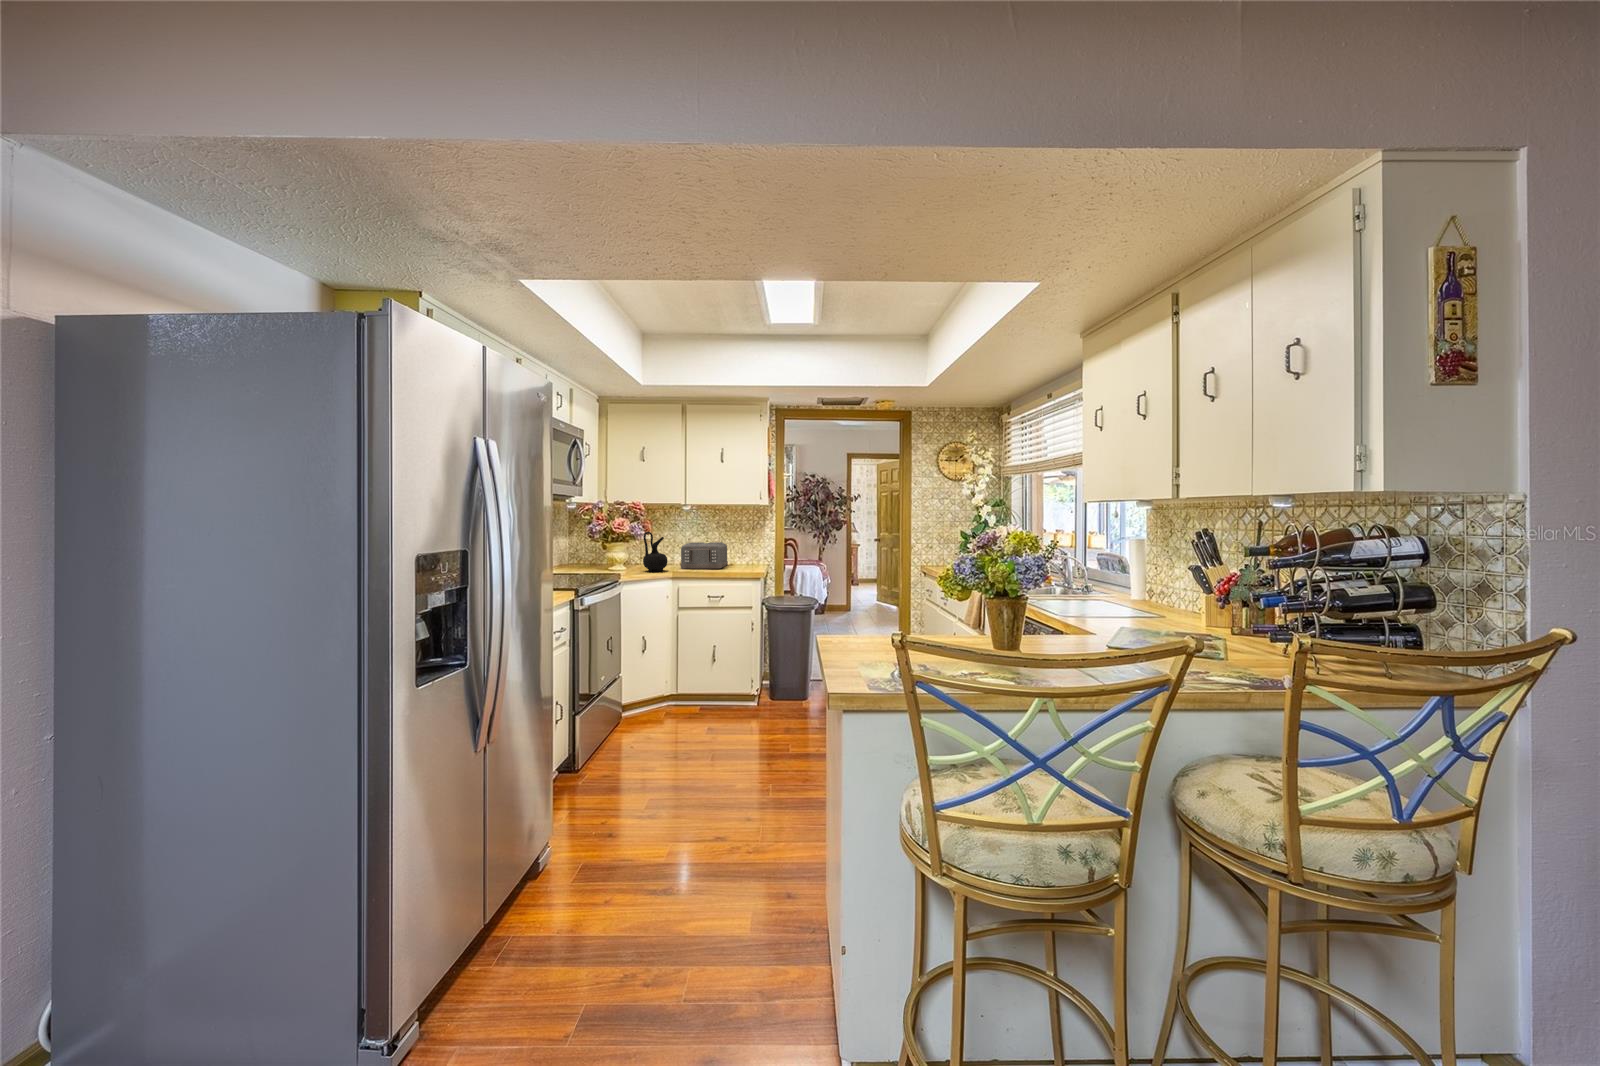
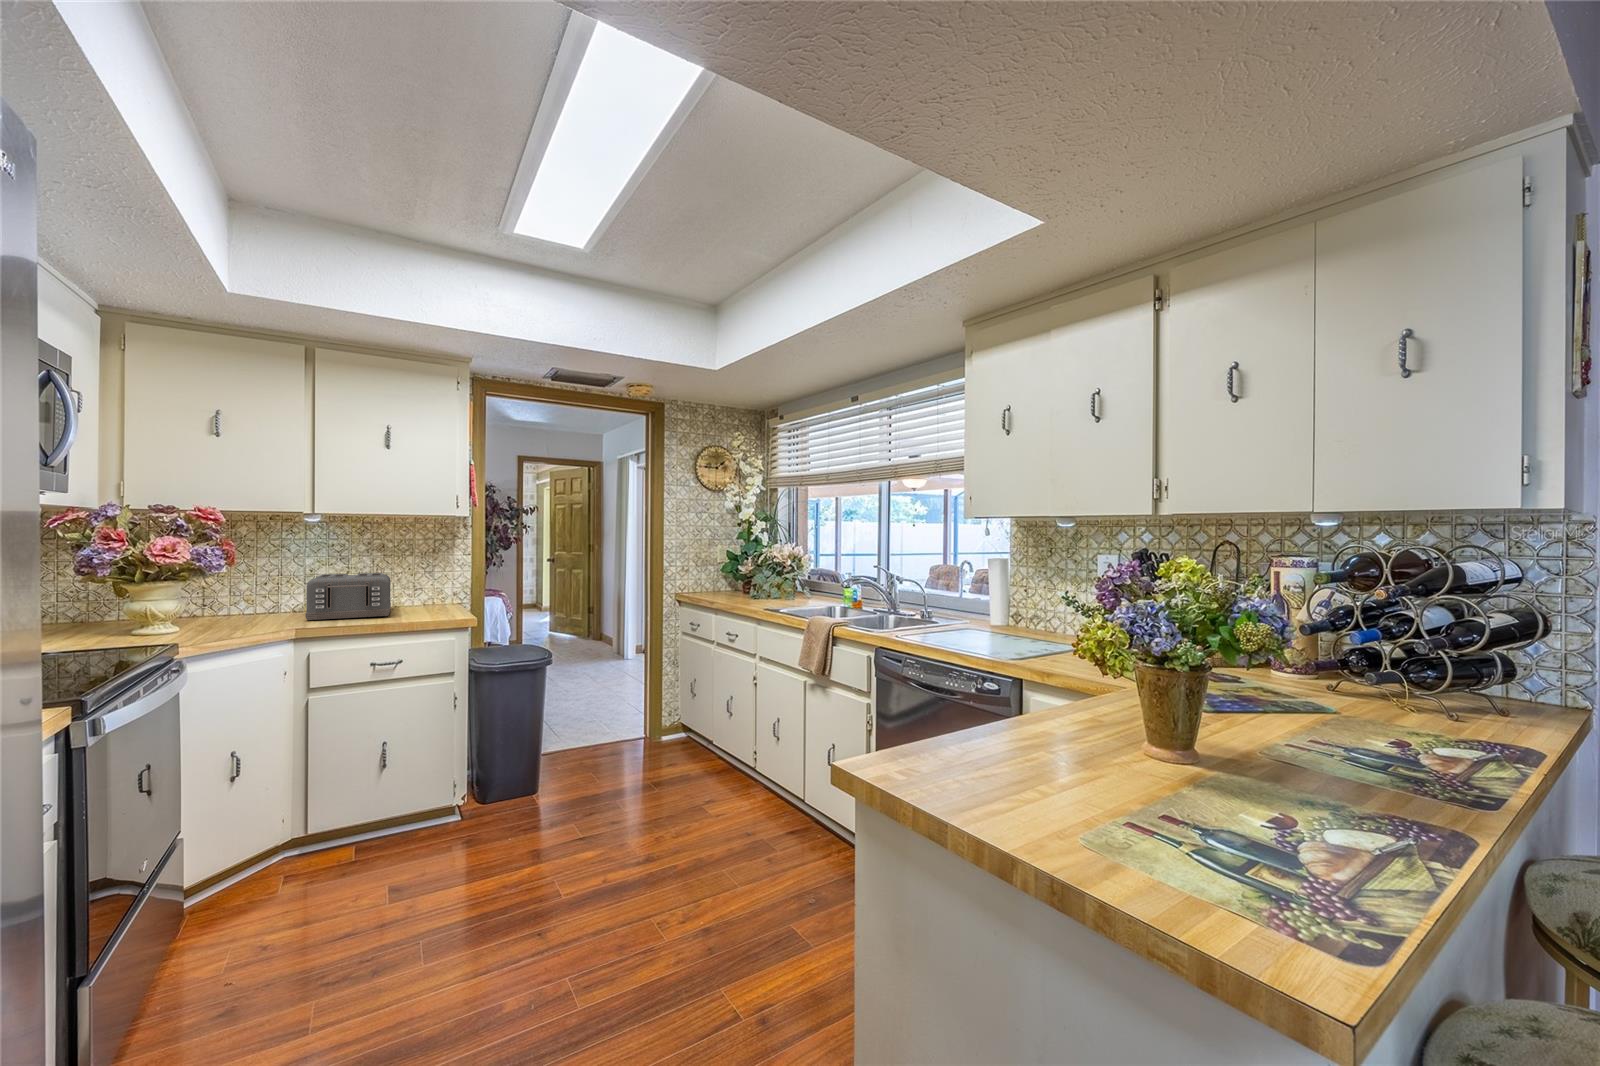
ceramic jug: present [643,532,667,572] -> none [225,558,282,630]

